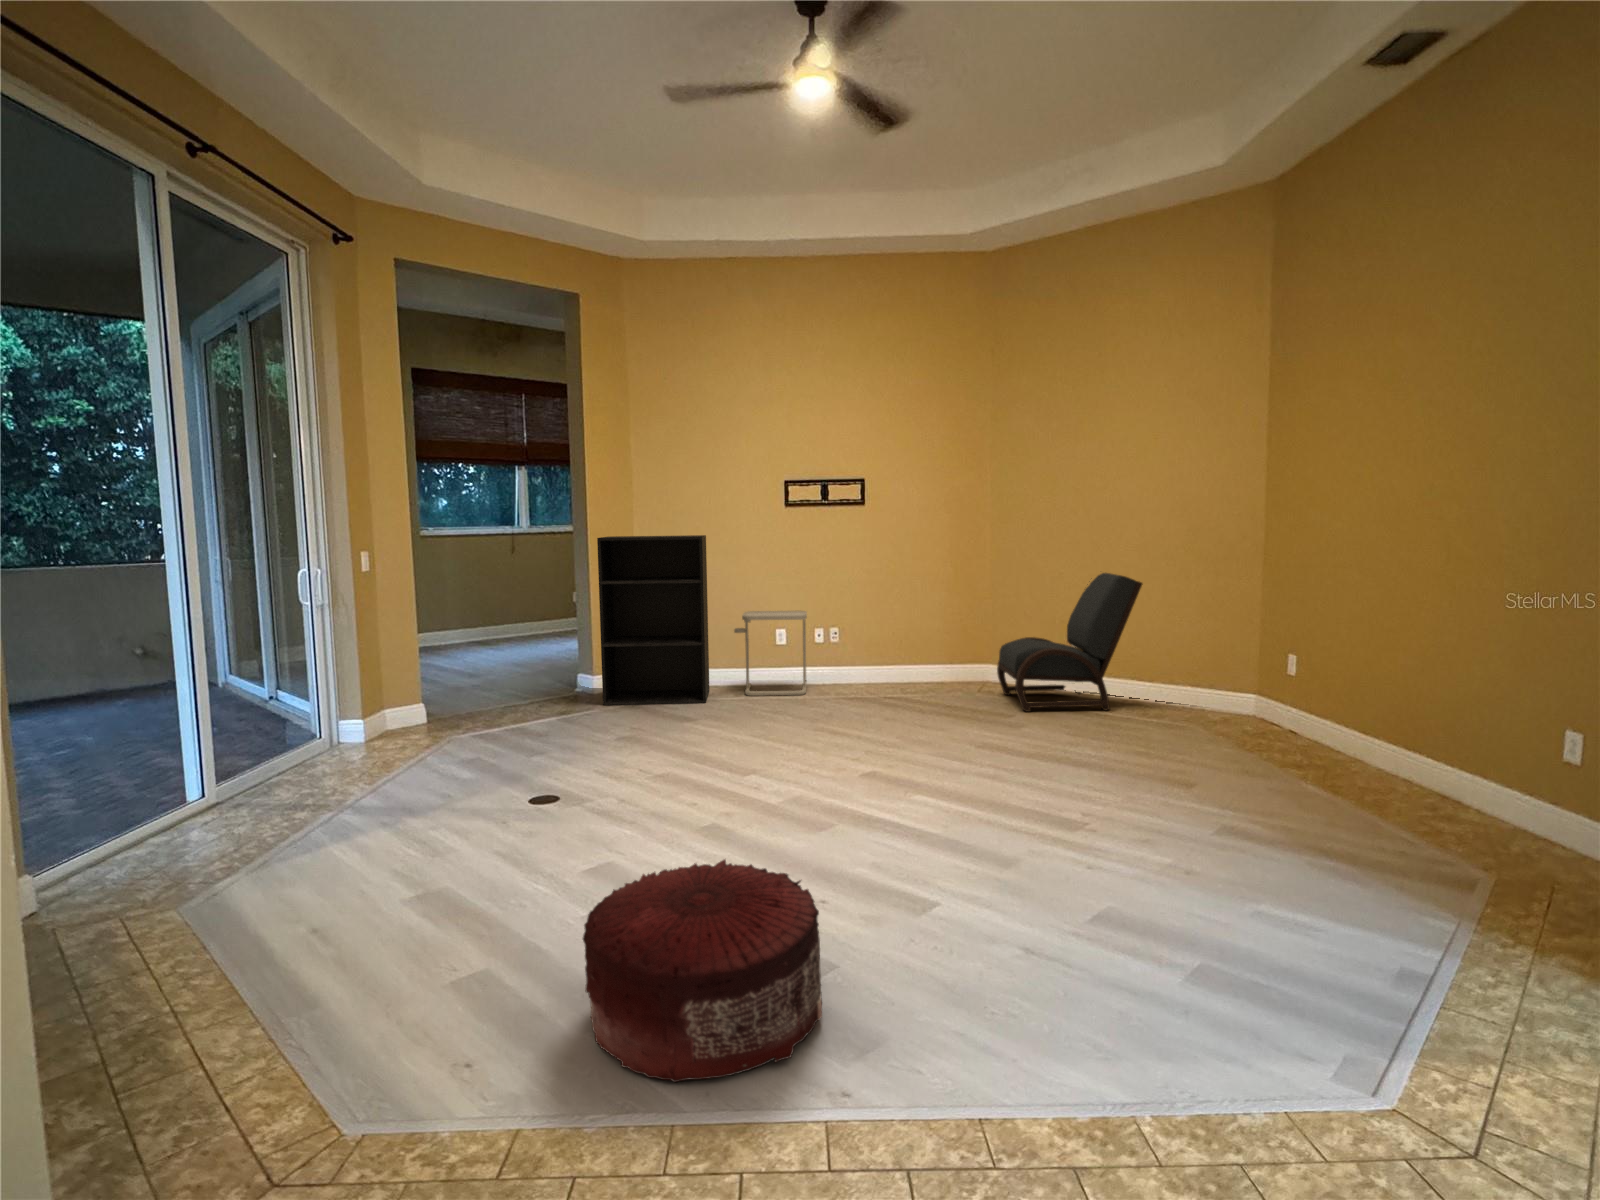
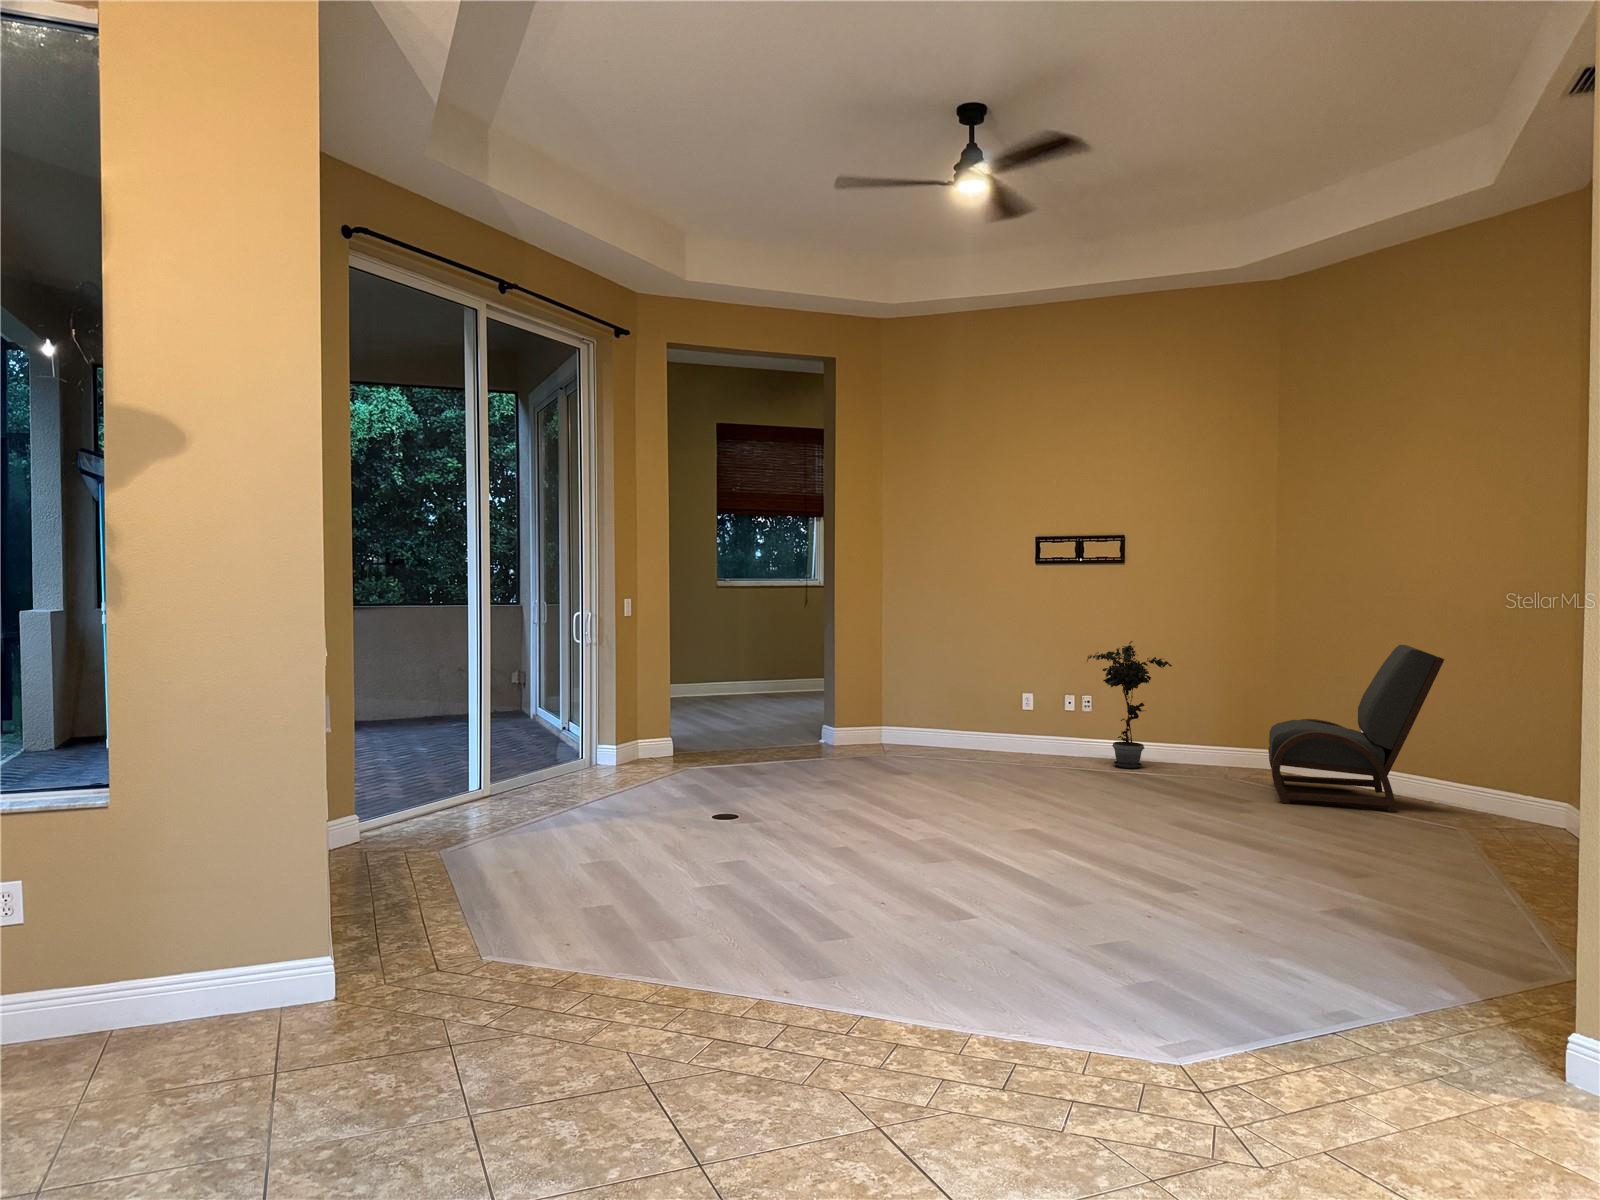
bookshelf: present [597,535,709,705] -> none [835,591,948,762]
potted plant: none [838,577,916,691] -> present [1087,641,1172,768]
side table: present [734,611,807,696] -> none [974,672,1053,764]
pouf: present [583,859,822,1082] -> none [622,857,827,1010]

